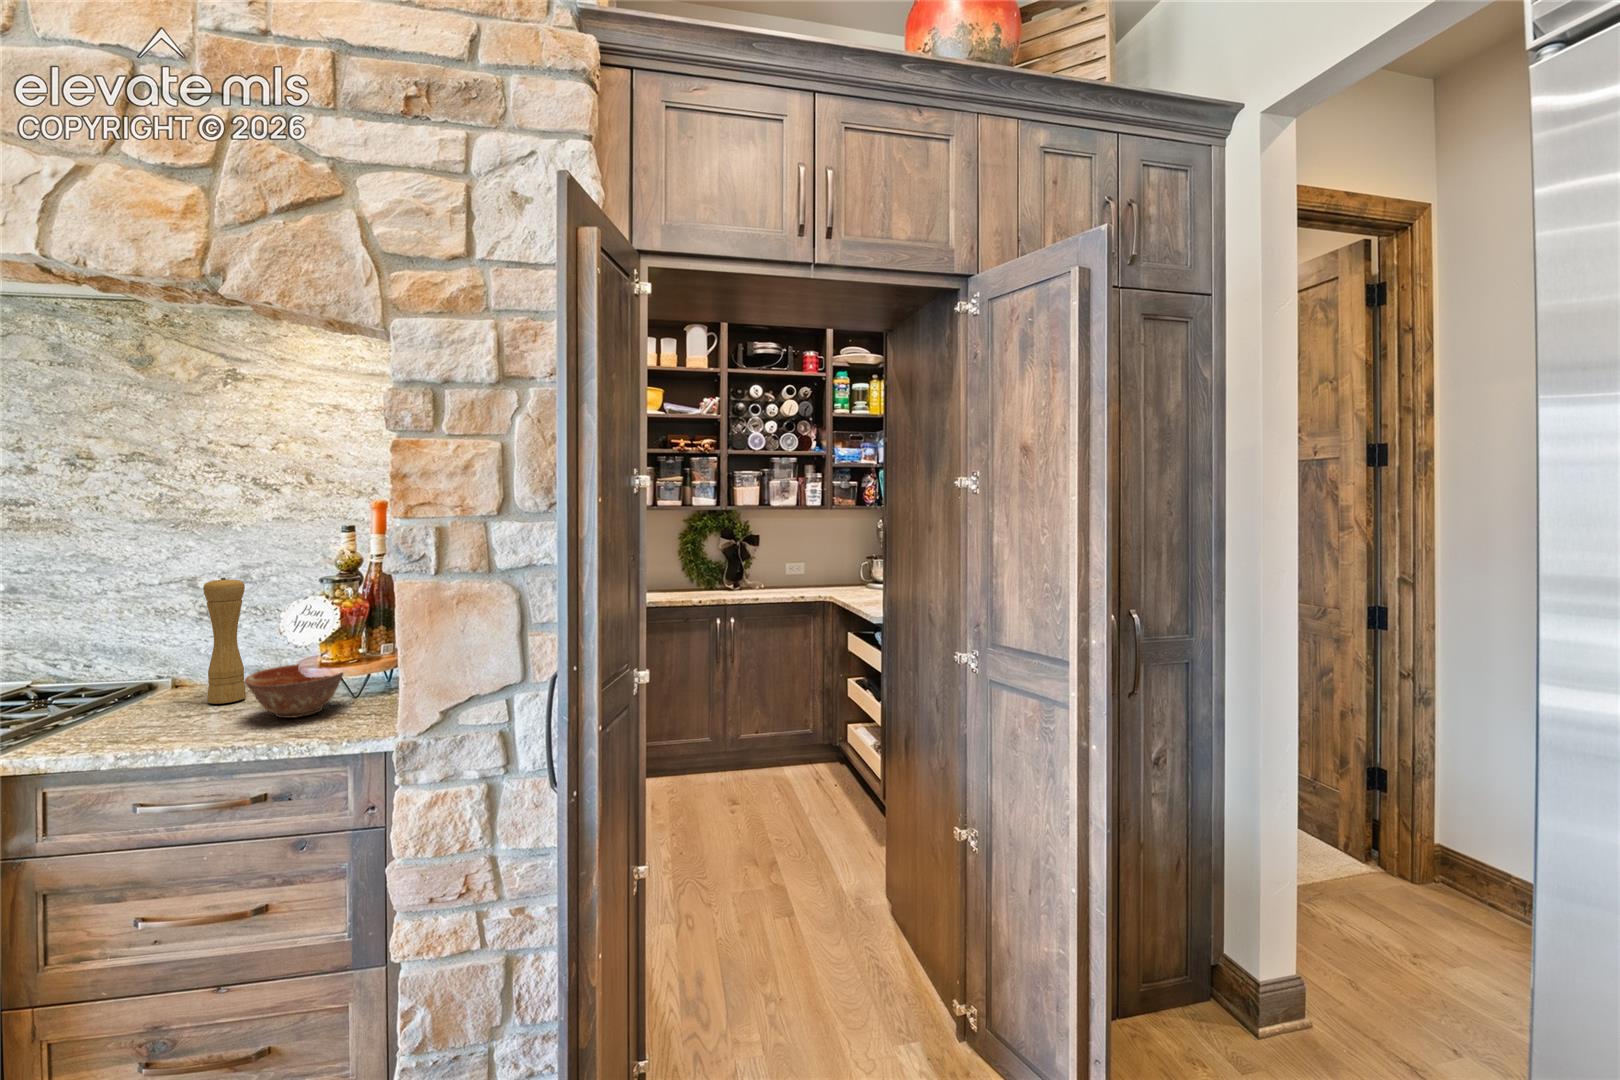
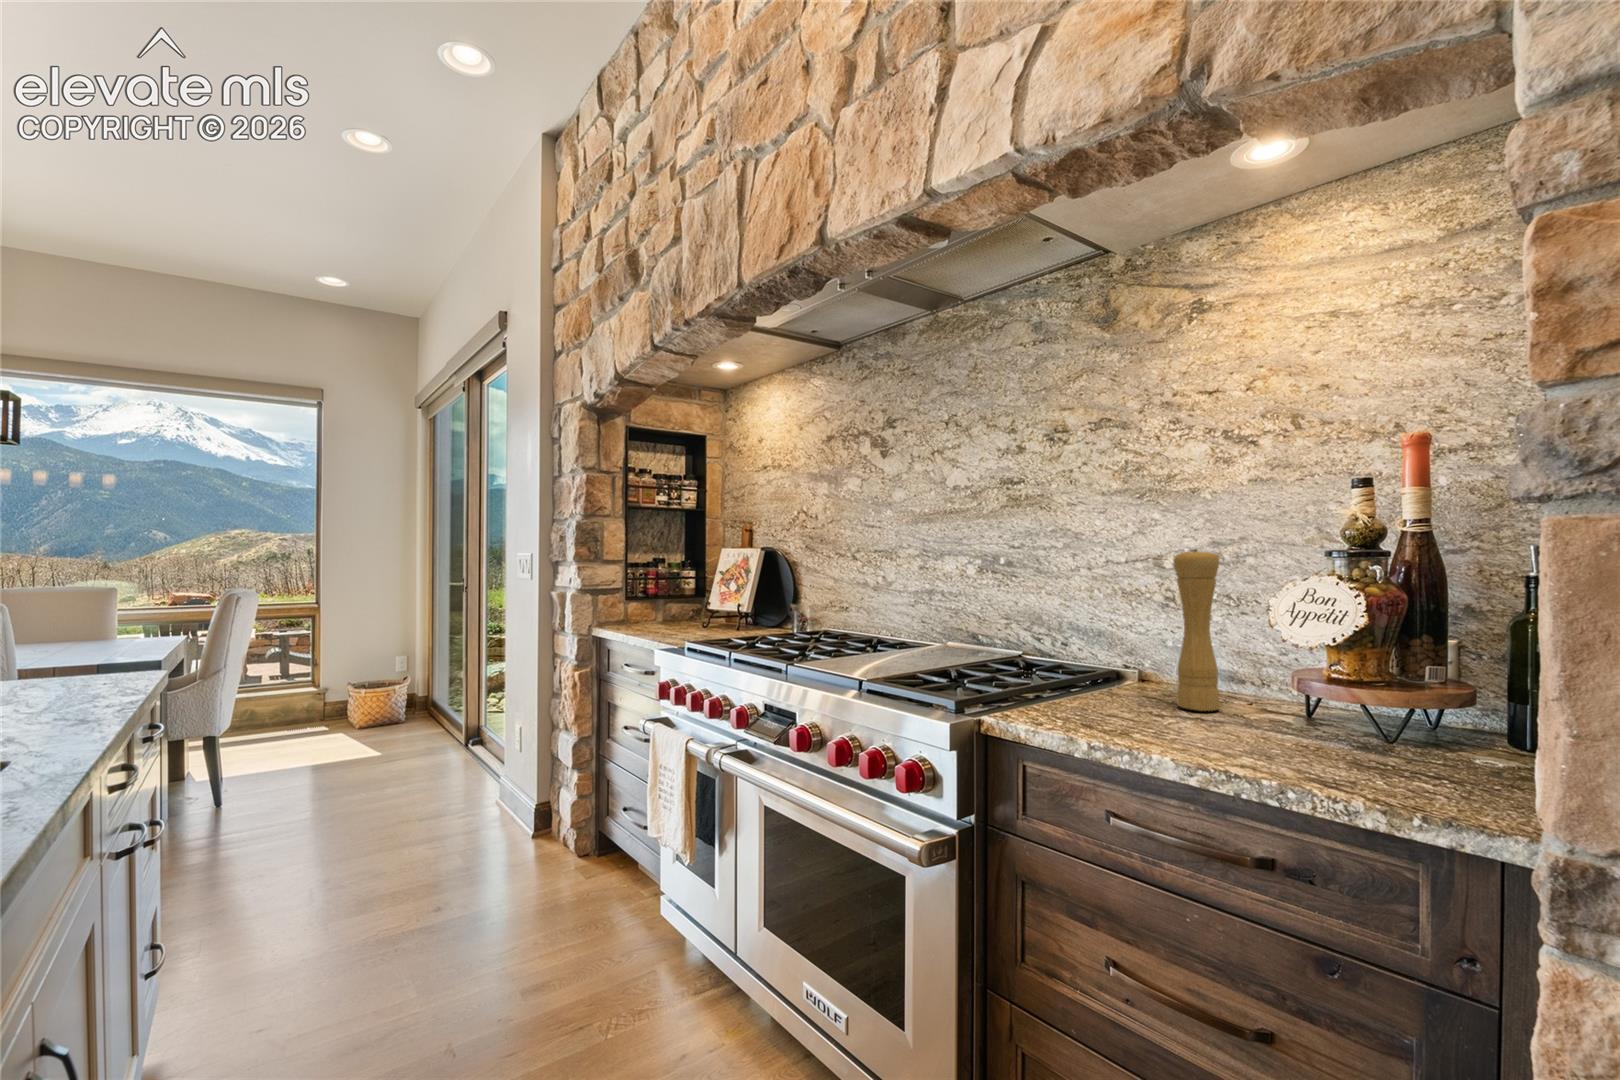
ceramic bowl: present [244,664,343,718] -> none [1230,673,1380,753]

